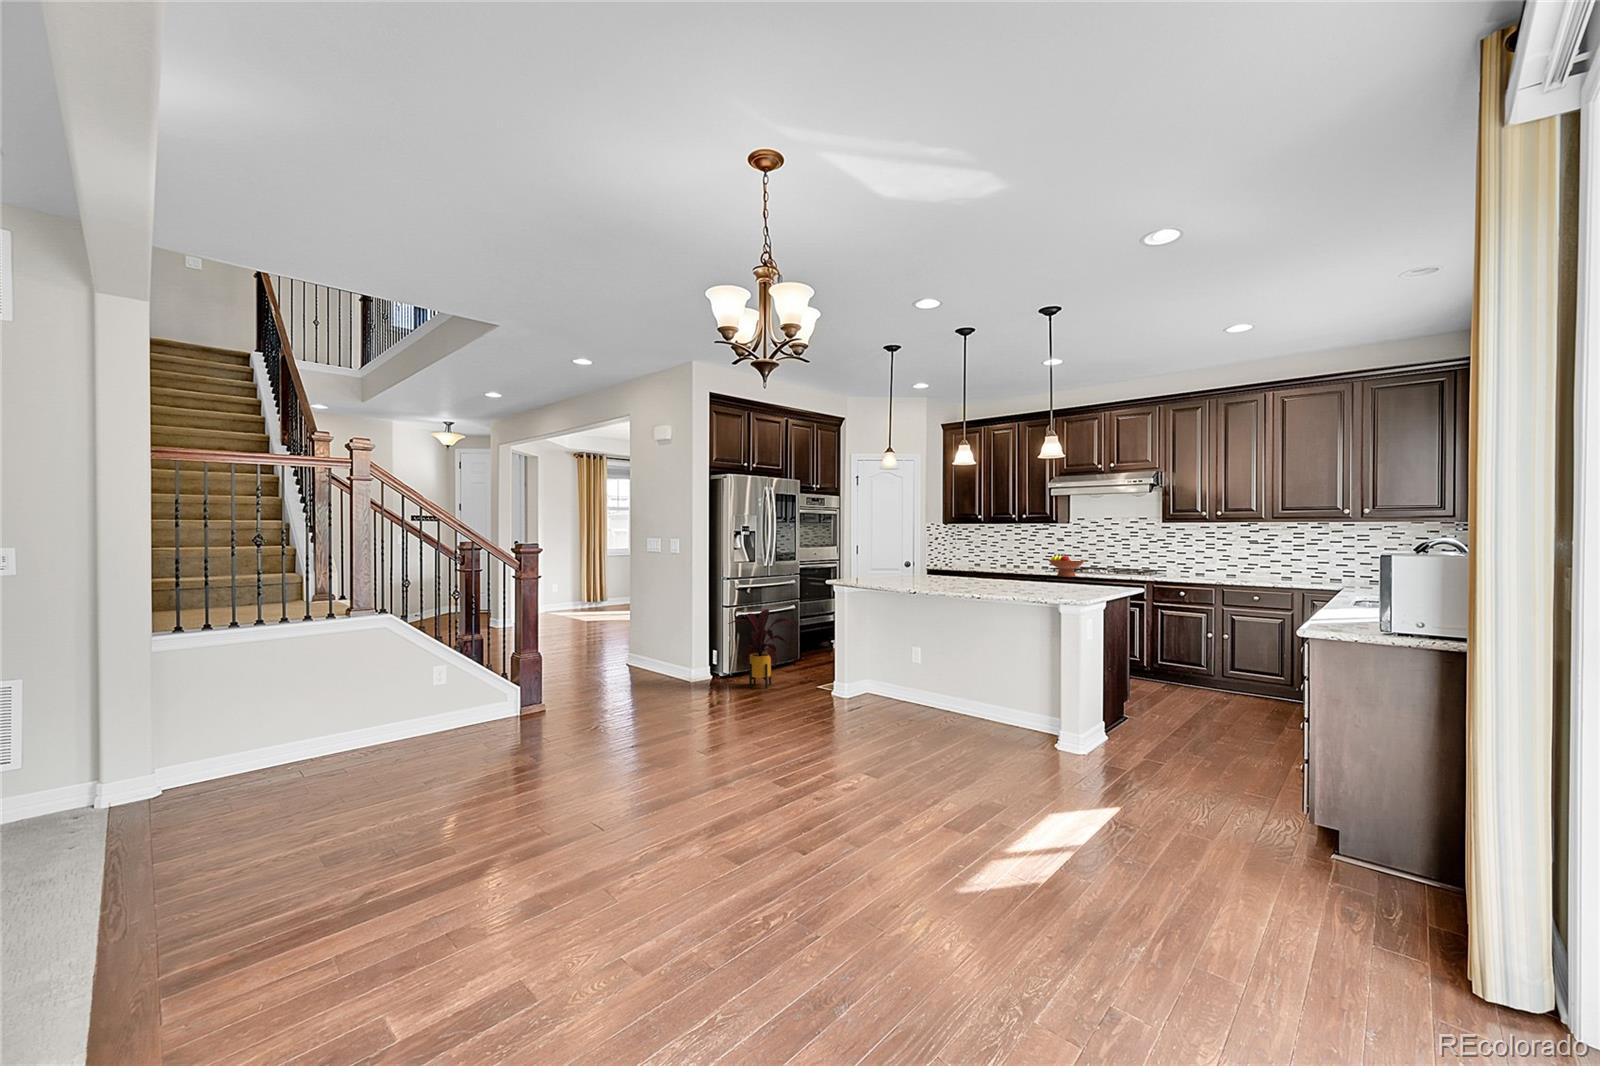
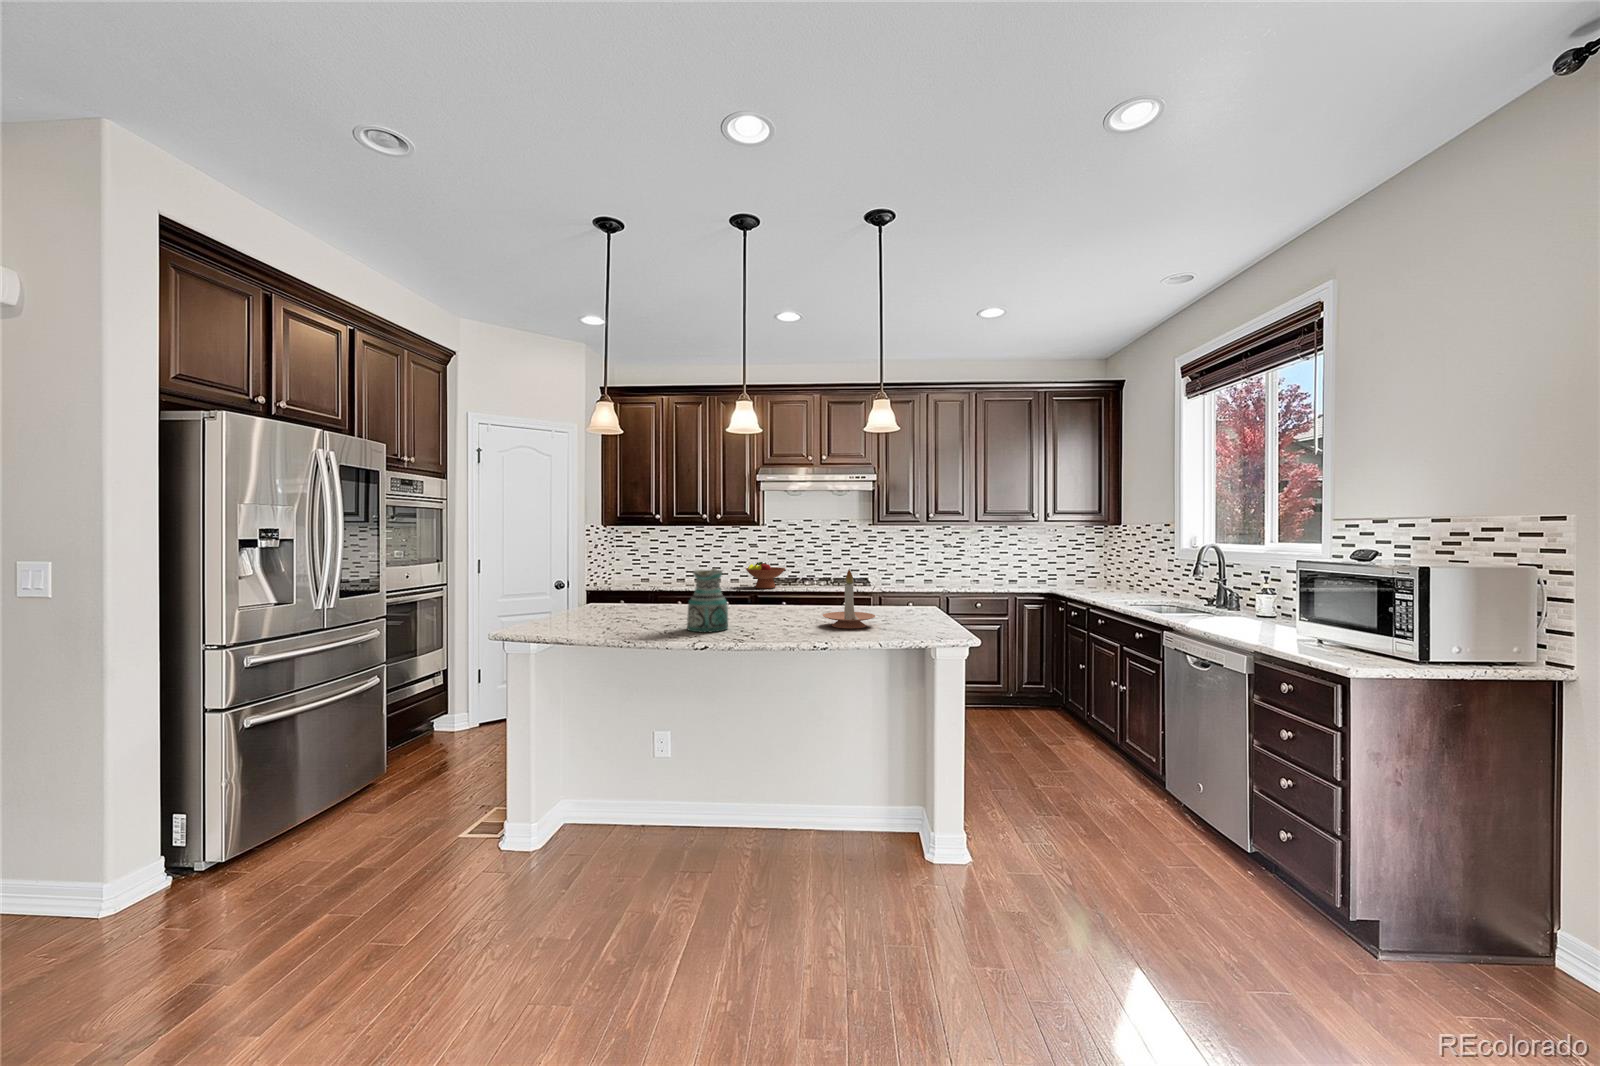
ceramic pitcher: none [921,549,947,587] -> present [687,568,728,632]
candle holder: none [1006,551,1043,591] -> present [823,569,875,628]
house plant: present [728,609,797,689] -> none [221,699,425,891]

